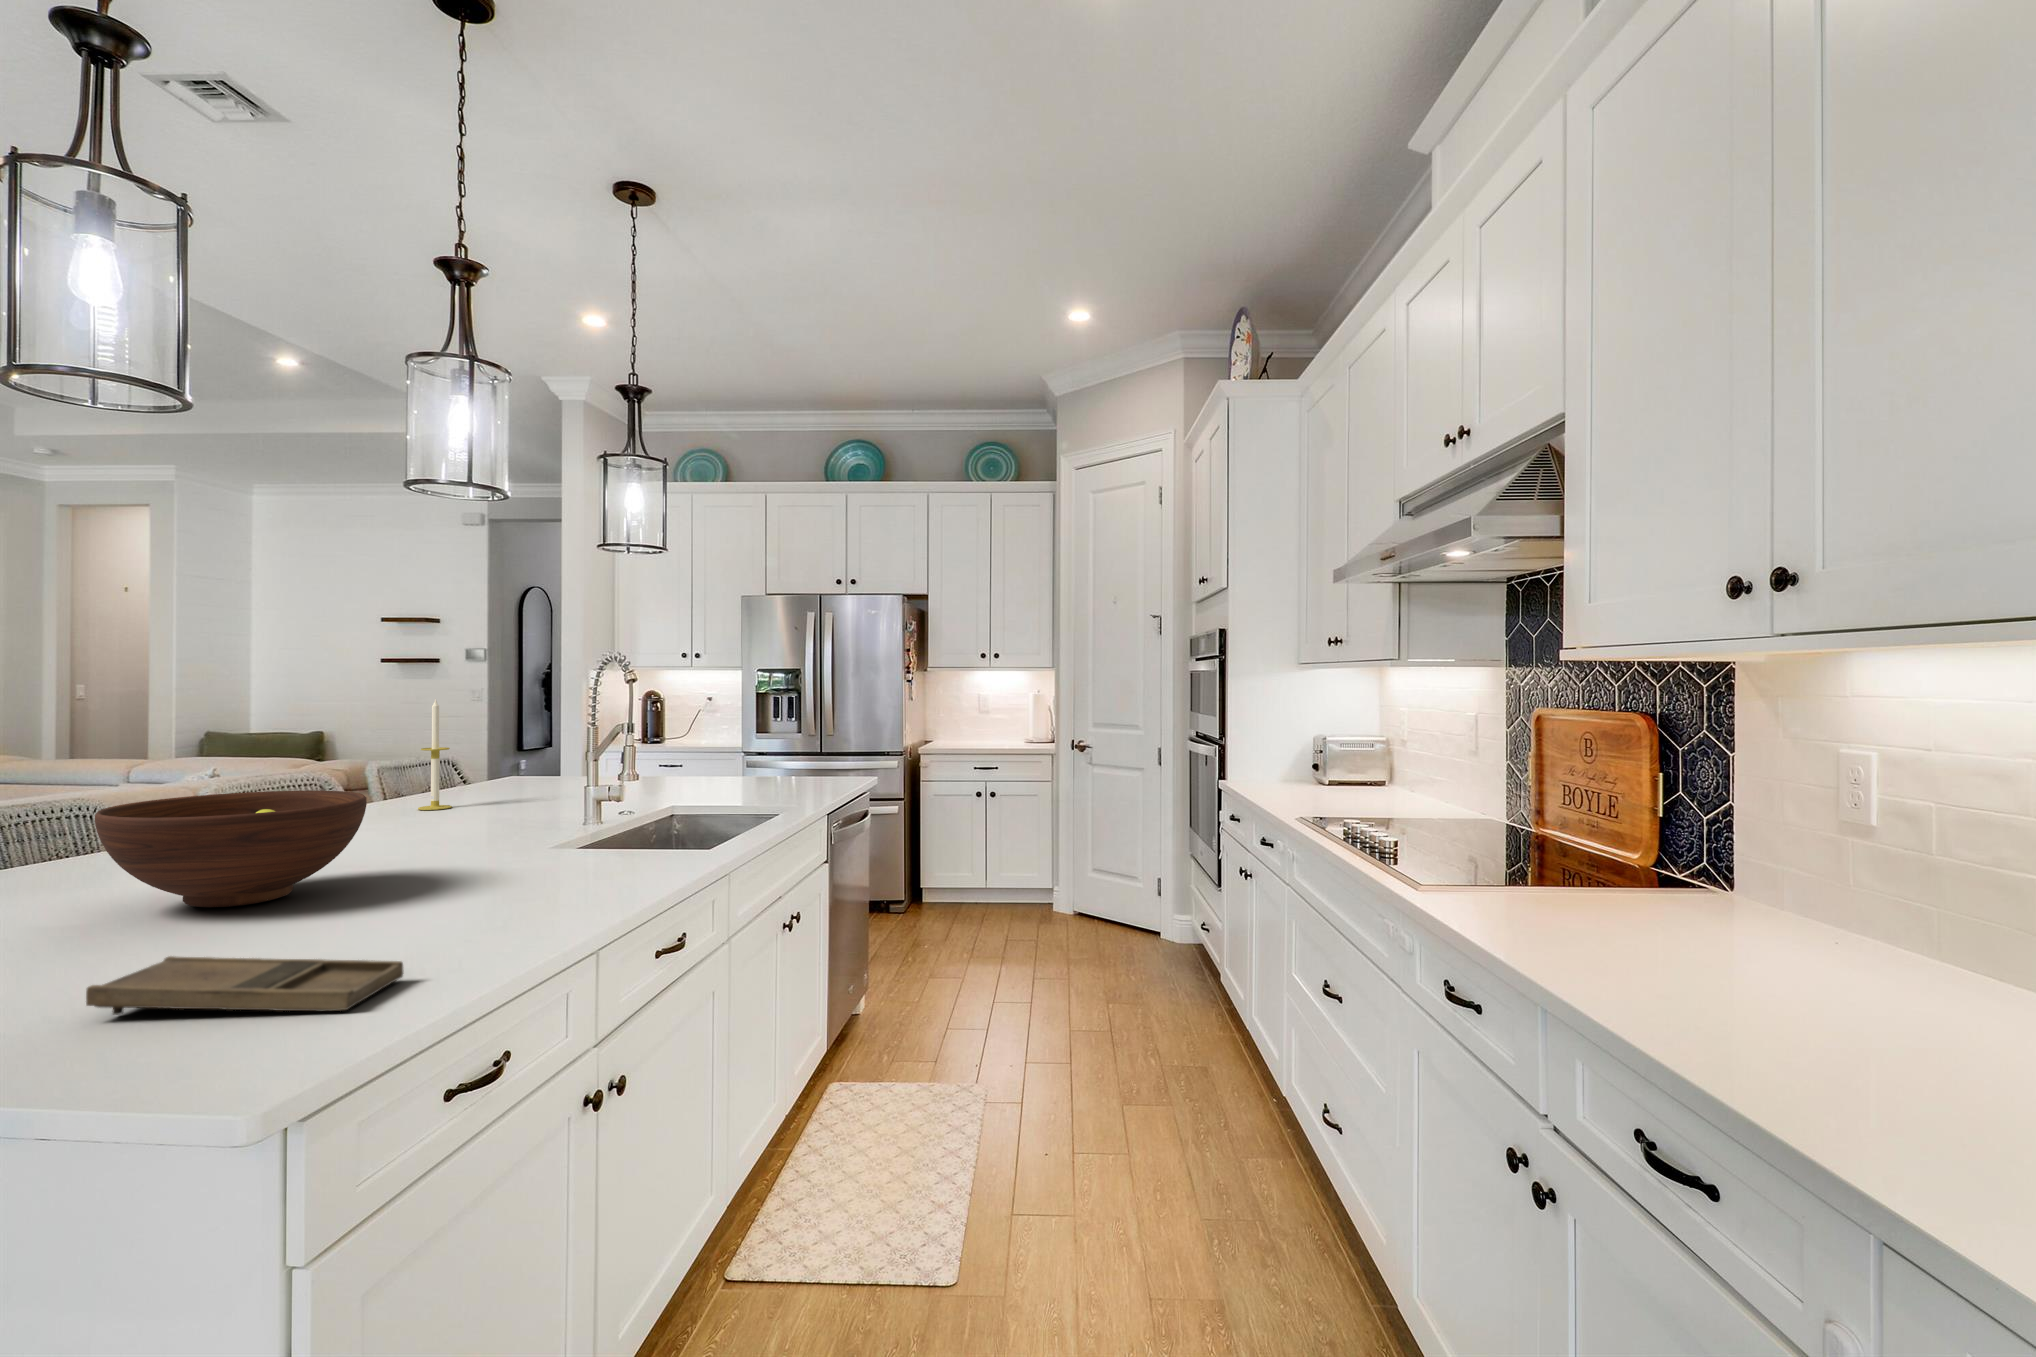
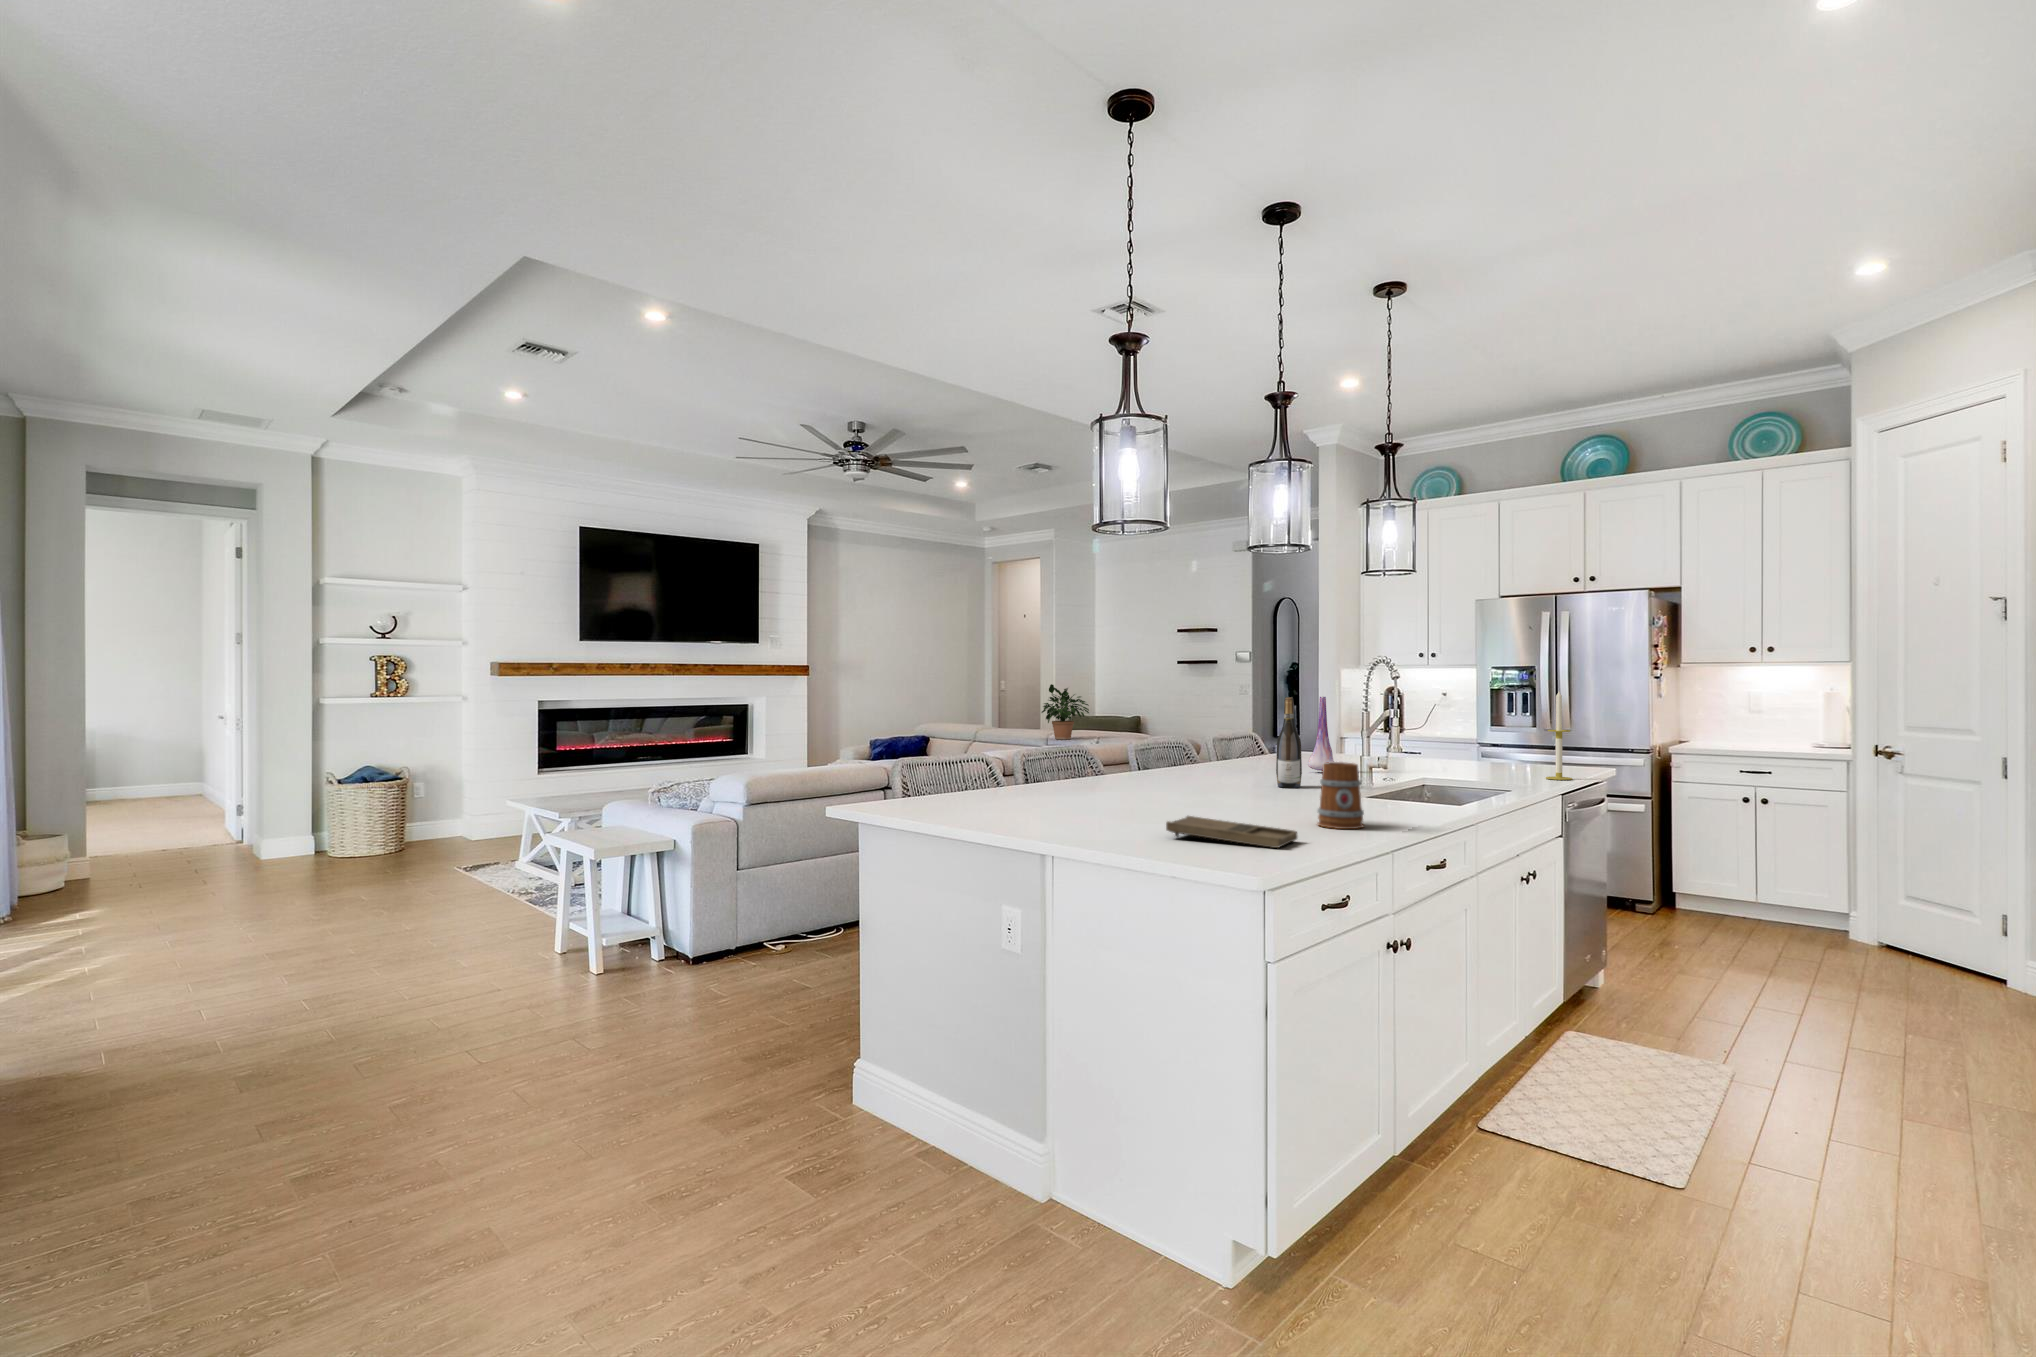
potted plant: none [106,689,210,773] -> present [1042,684,1089,740]
candle: present [418,700,452,810] -> present [1546,691,1572,780]
vase: none [514,705,557,807] -> present [1308,697,1334,771]
wine bottle: none [452,710,493,842] -> present [1276,697,1302,788]
fruit bowl: present [95,790,367,907] -> none [1122,743,1245,805]
mug: none [470,818,552,930] -> present [1318,762,1364,829]

